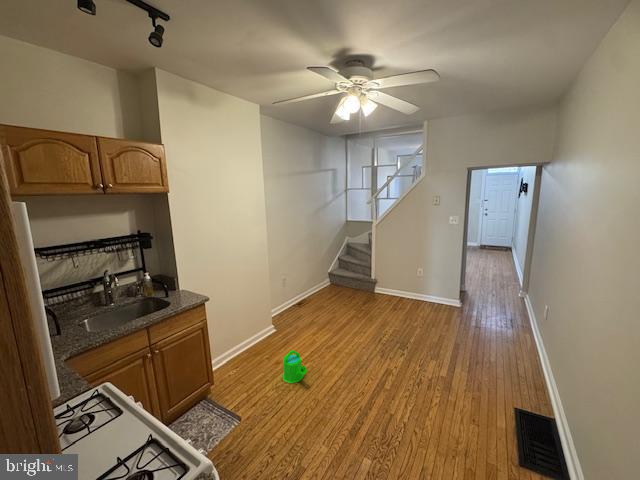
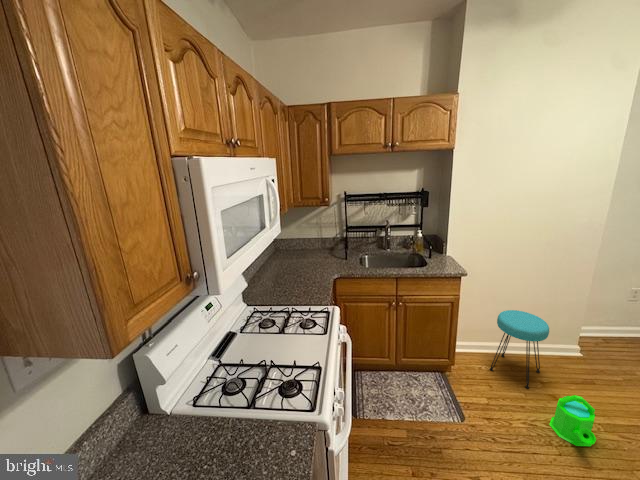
stool: none [231,314,264,372] -> present [490,310,549,388]

